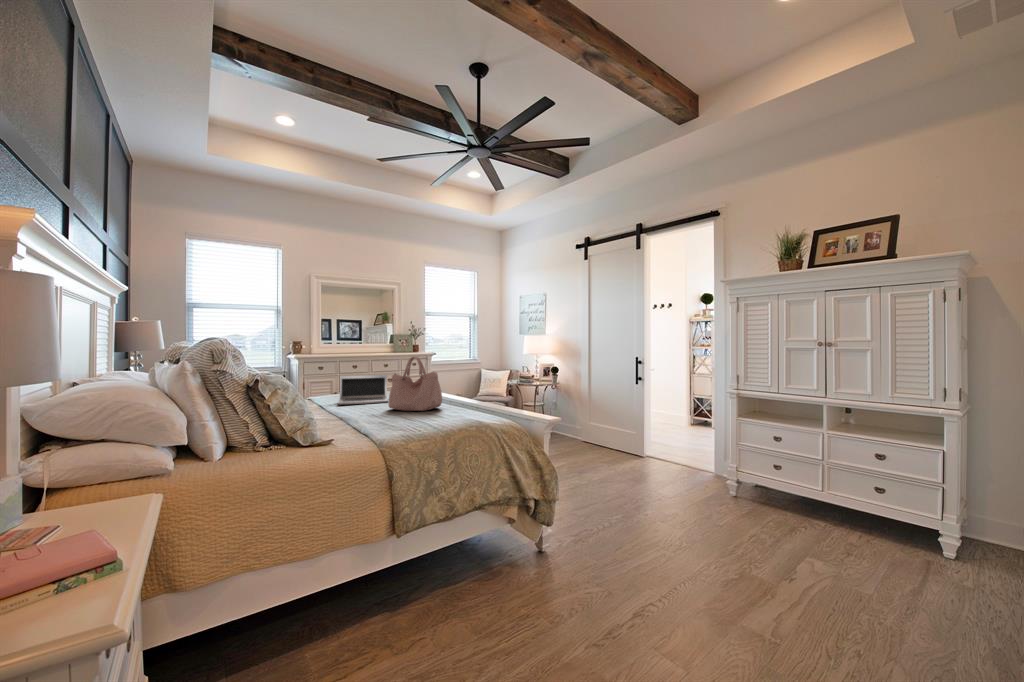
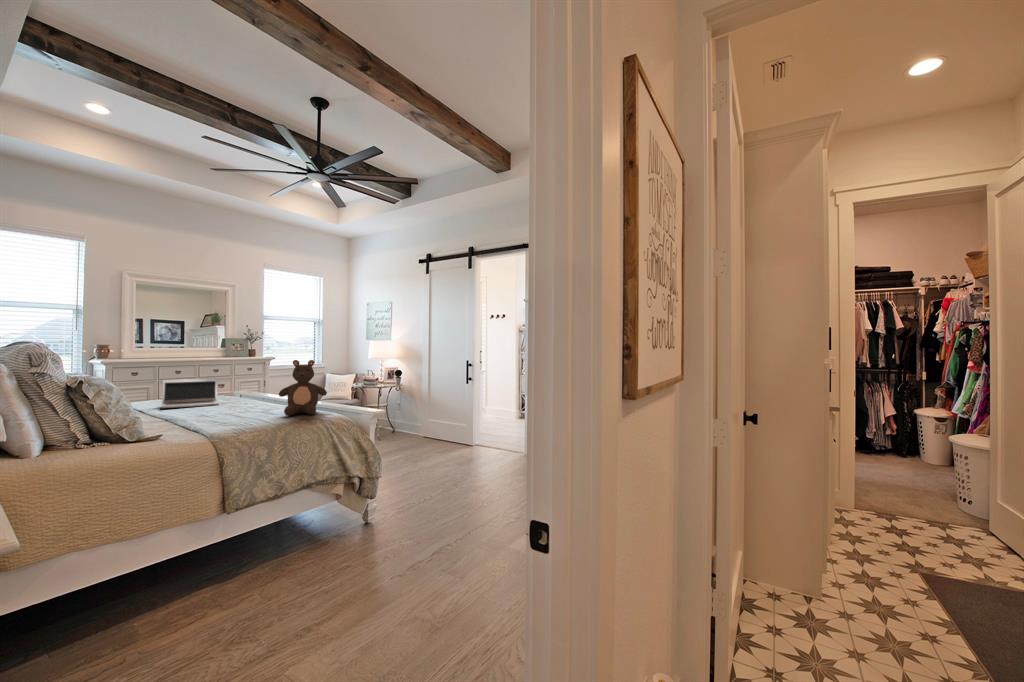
teddy bear: none [445,356,495,420] -> present [279,360,327,416]
handbag: present [388,357,442,411] -> none [220,360,276,410]

